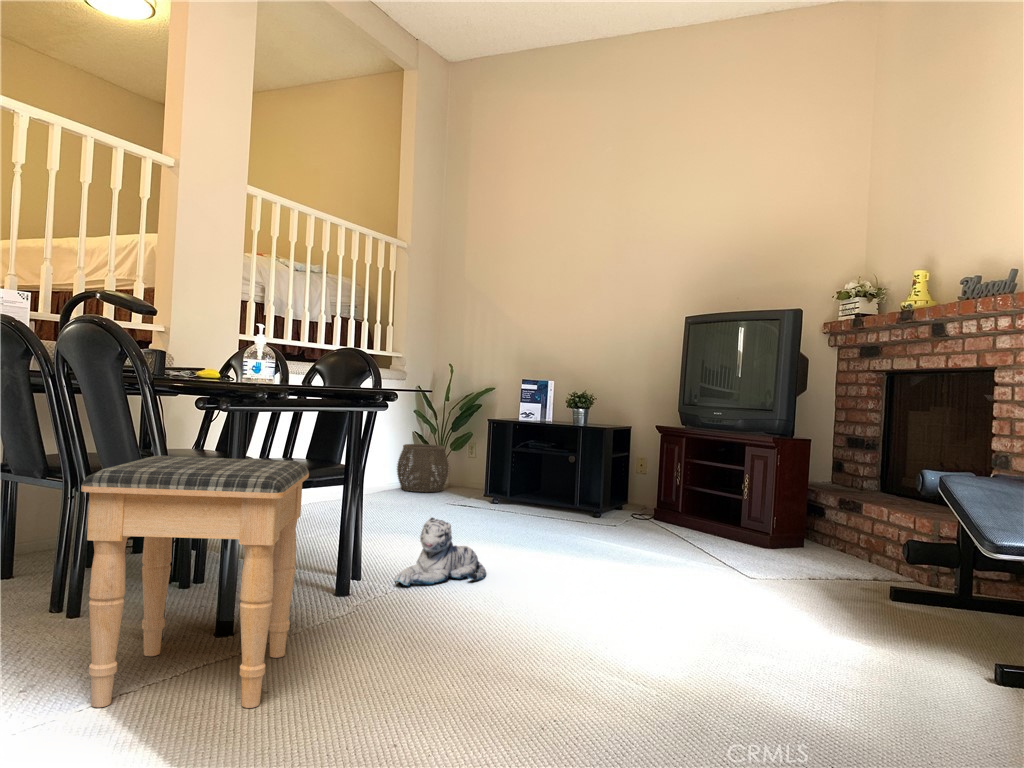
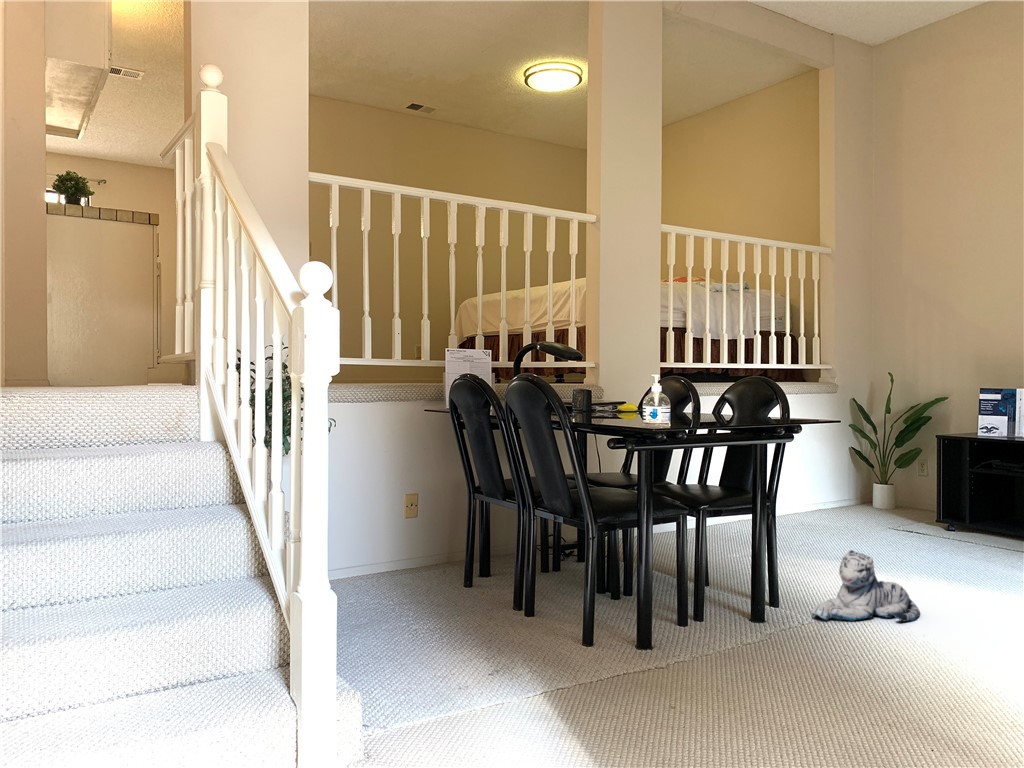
woven basket: present [397,444,449,492] -> none [831,461,893,514]
footstool: present [81,456,309,708] -> none [522,490,709,719]

